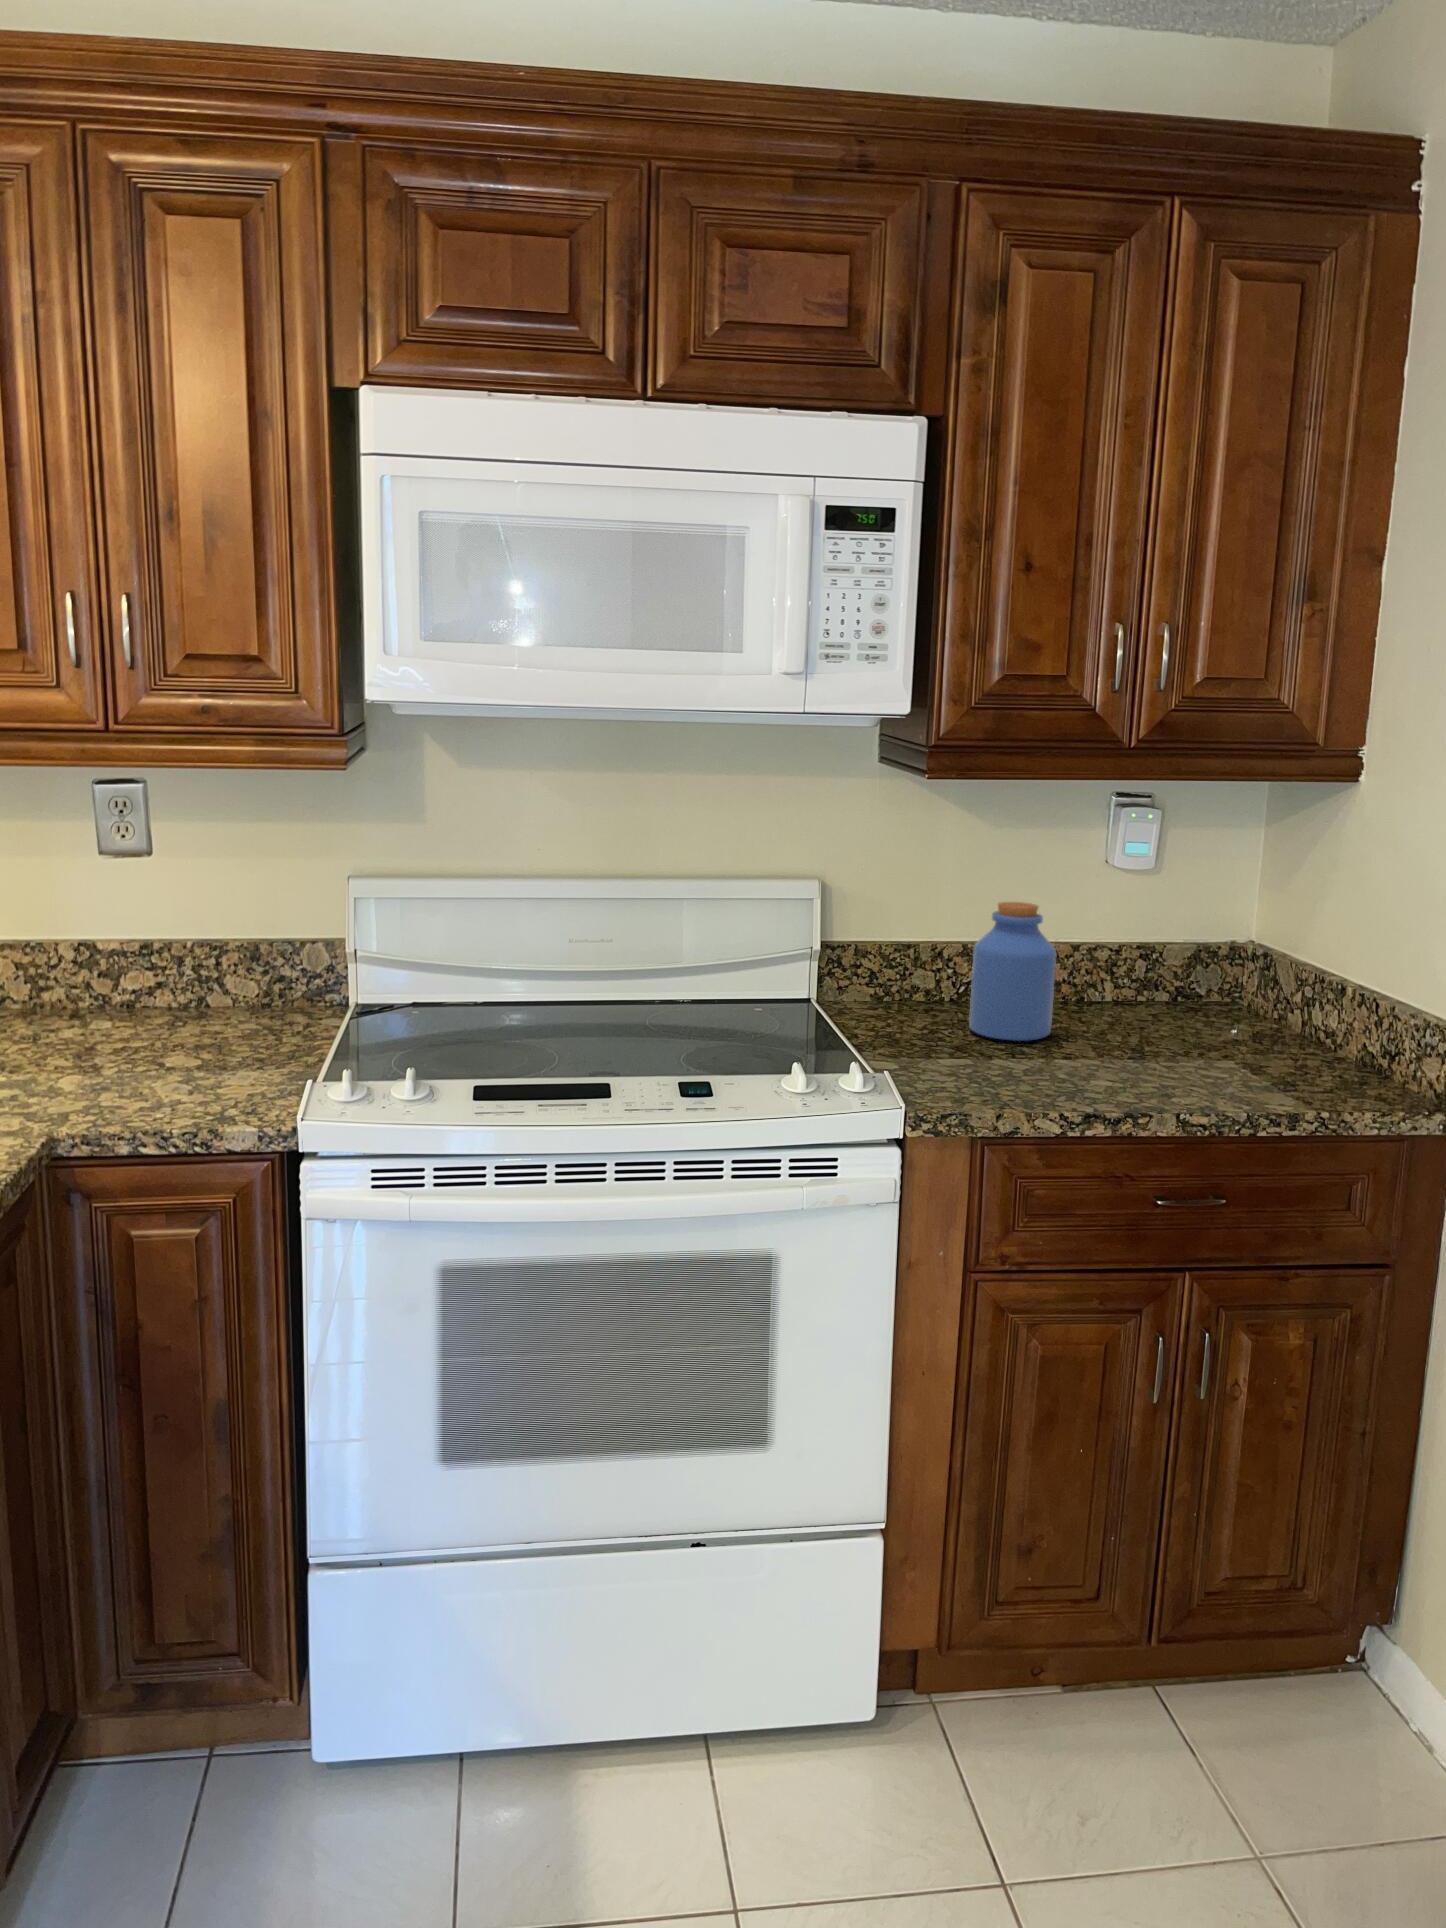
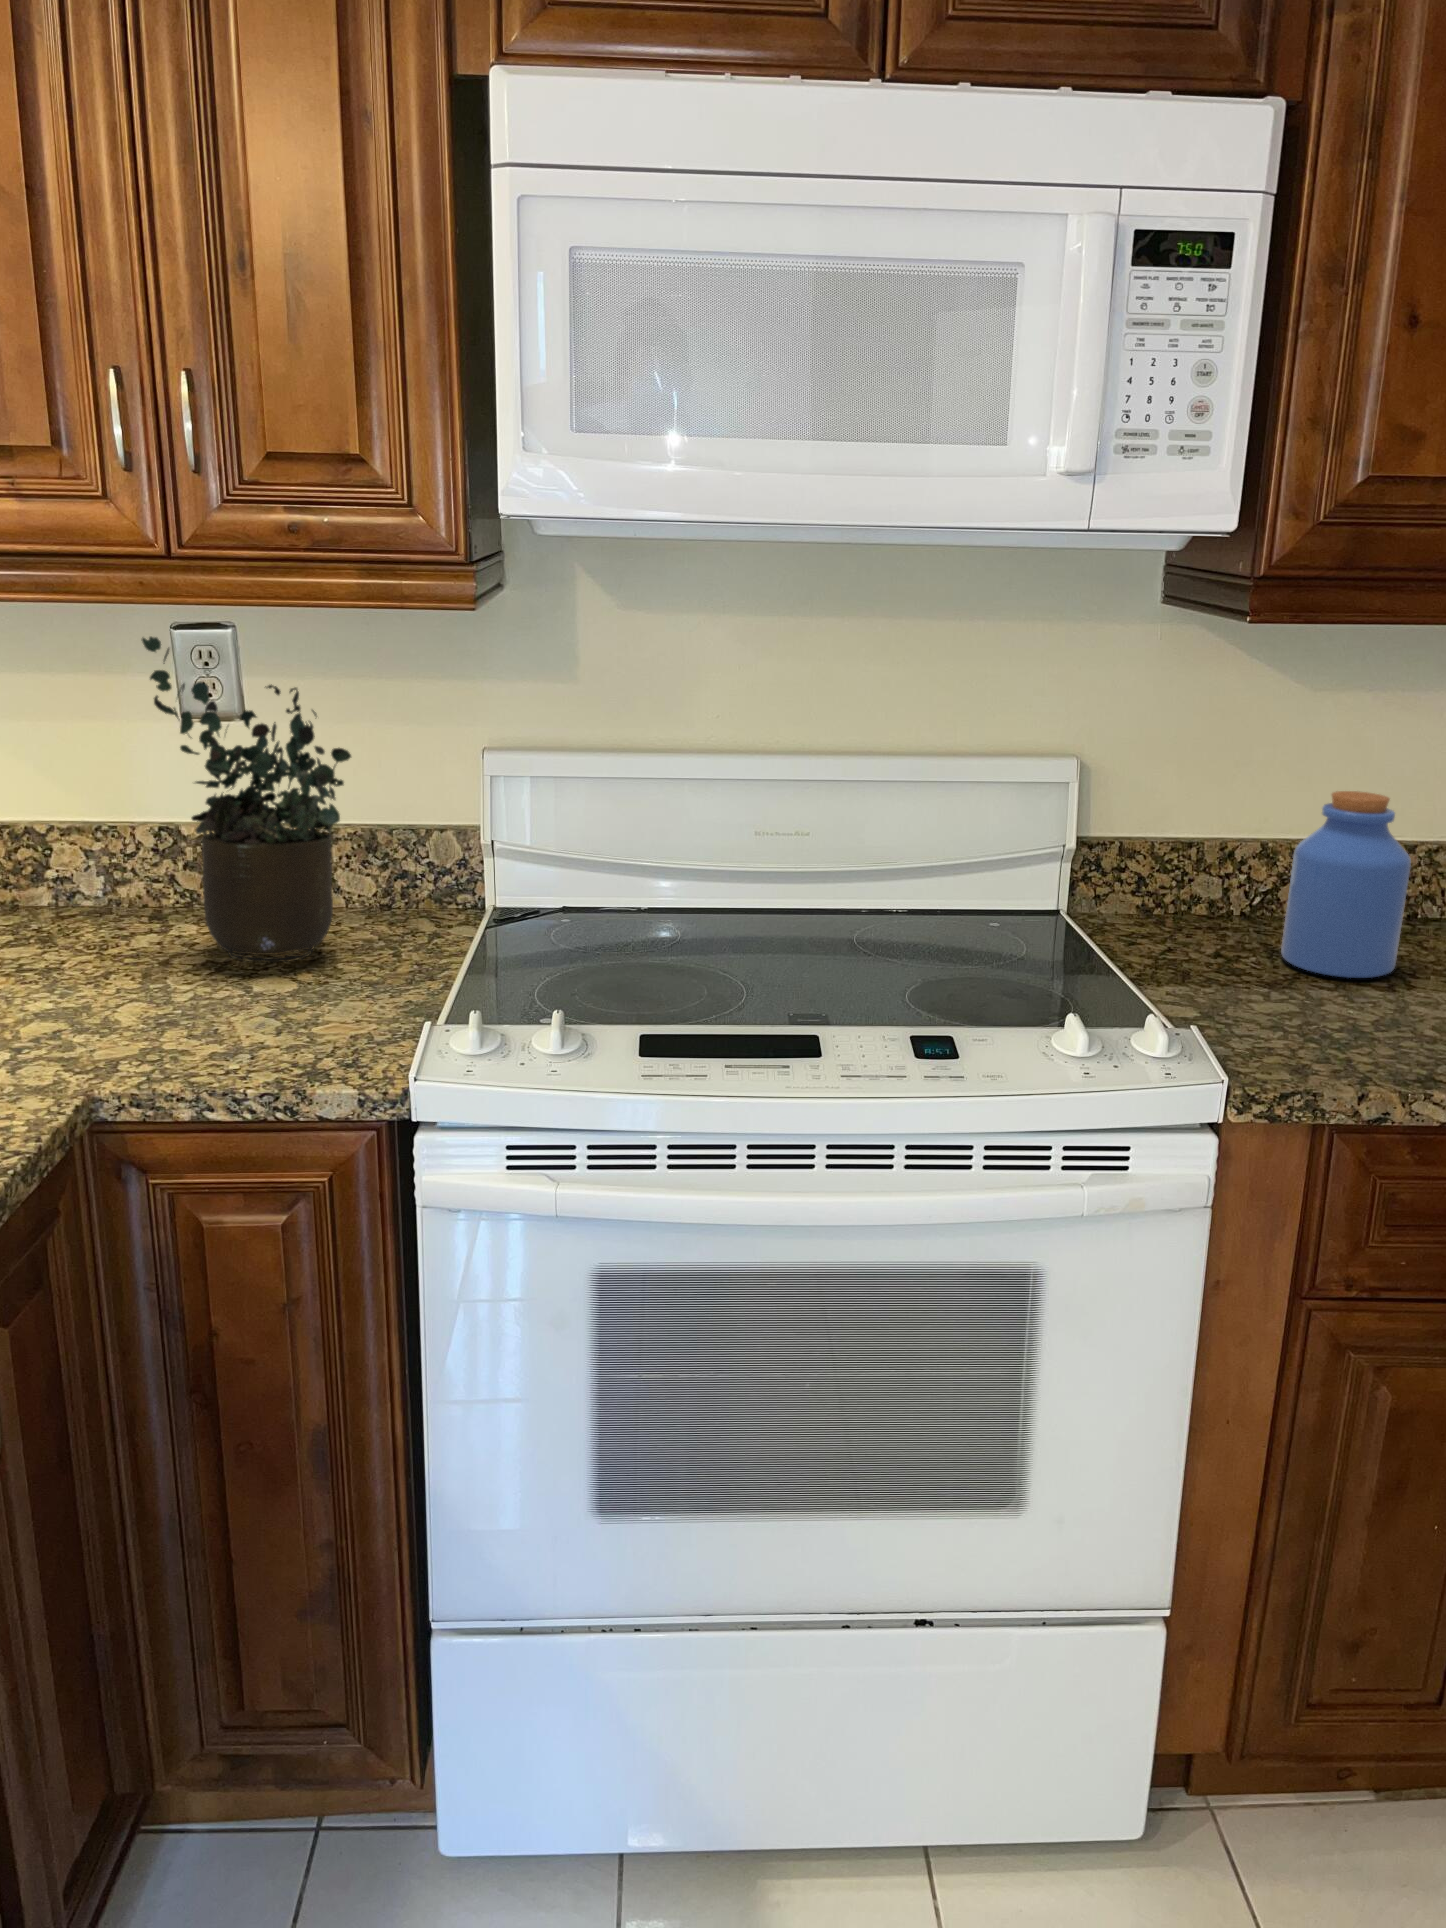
potted plant: none [79,790,248,1045] -> present [142,637,351,963]

